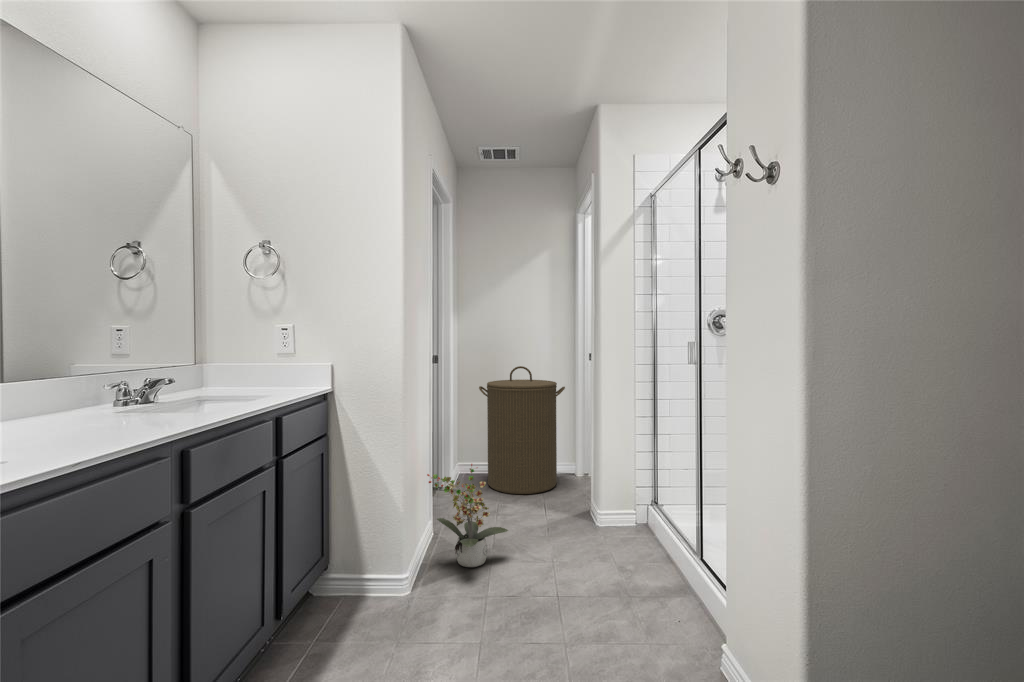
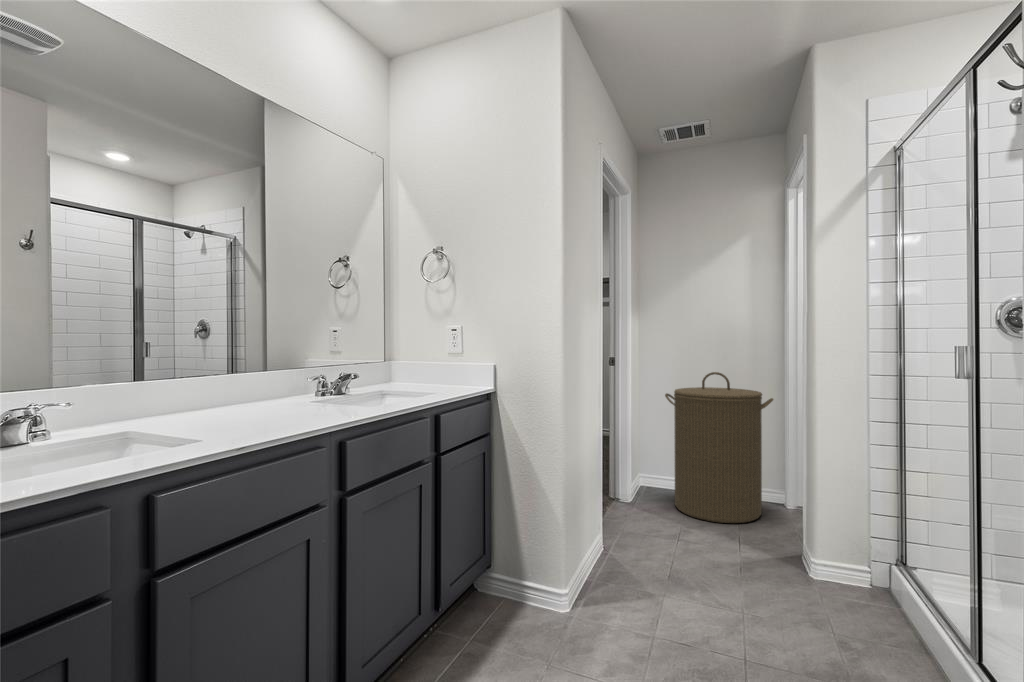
potted plant: present [427,464,508,567] -> none [594,480,688,598]

